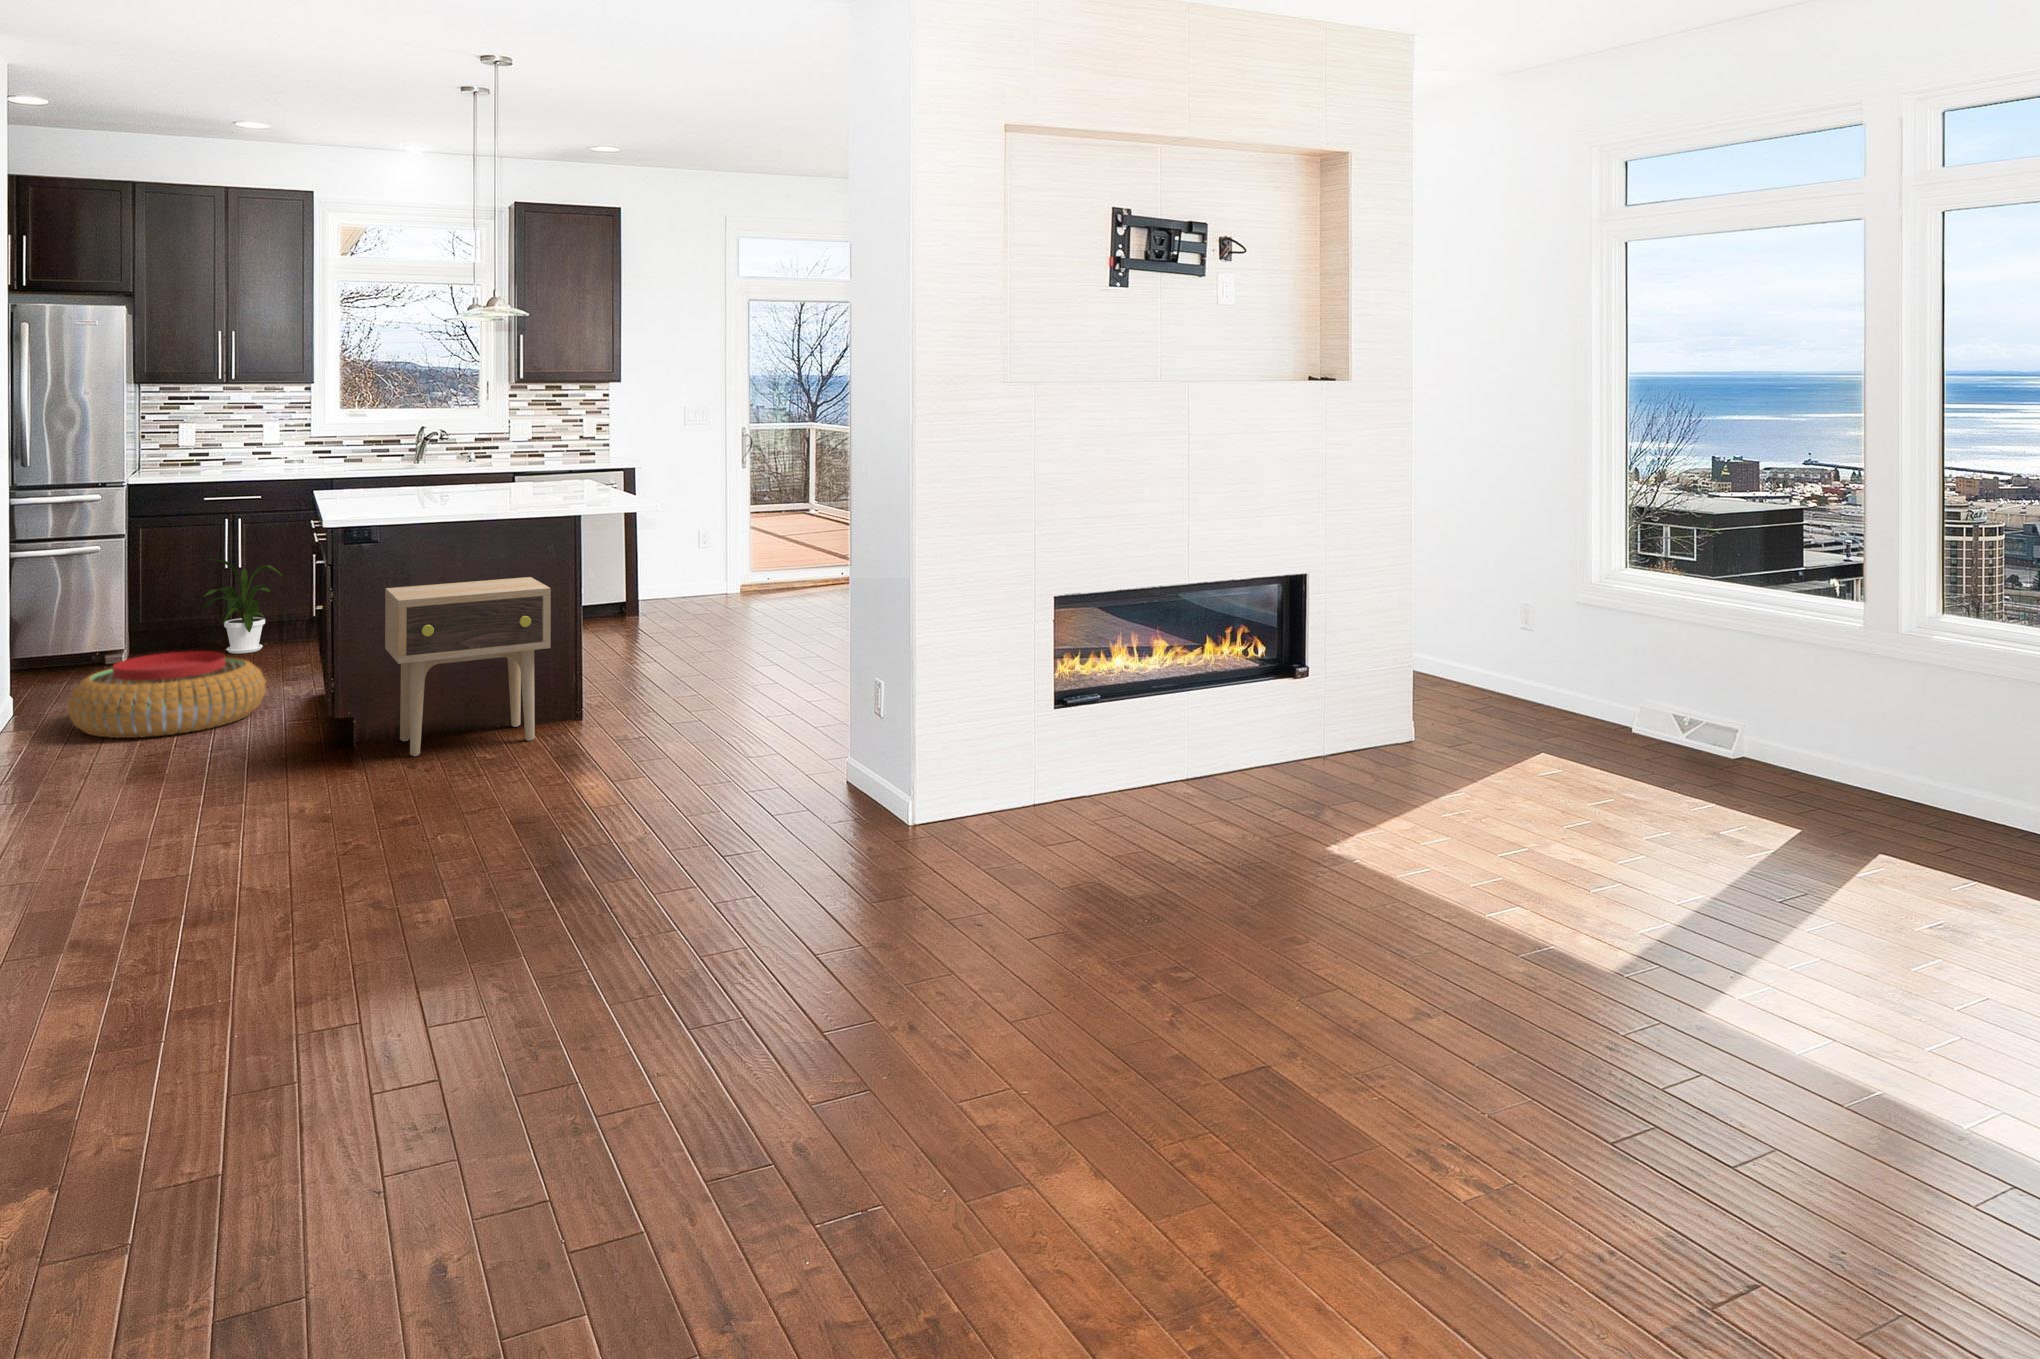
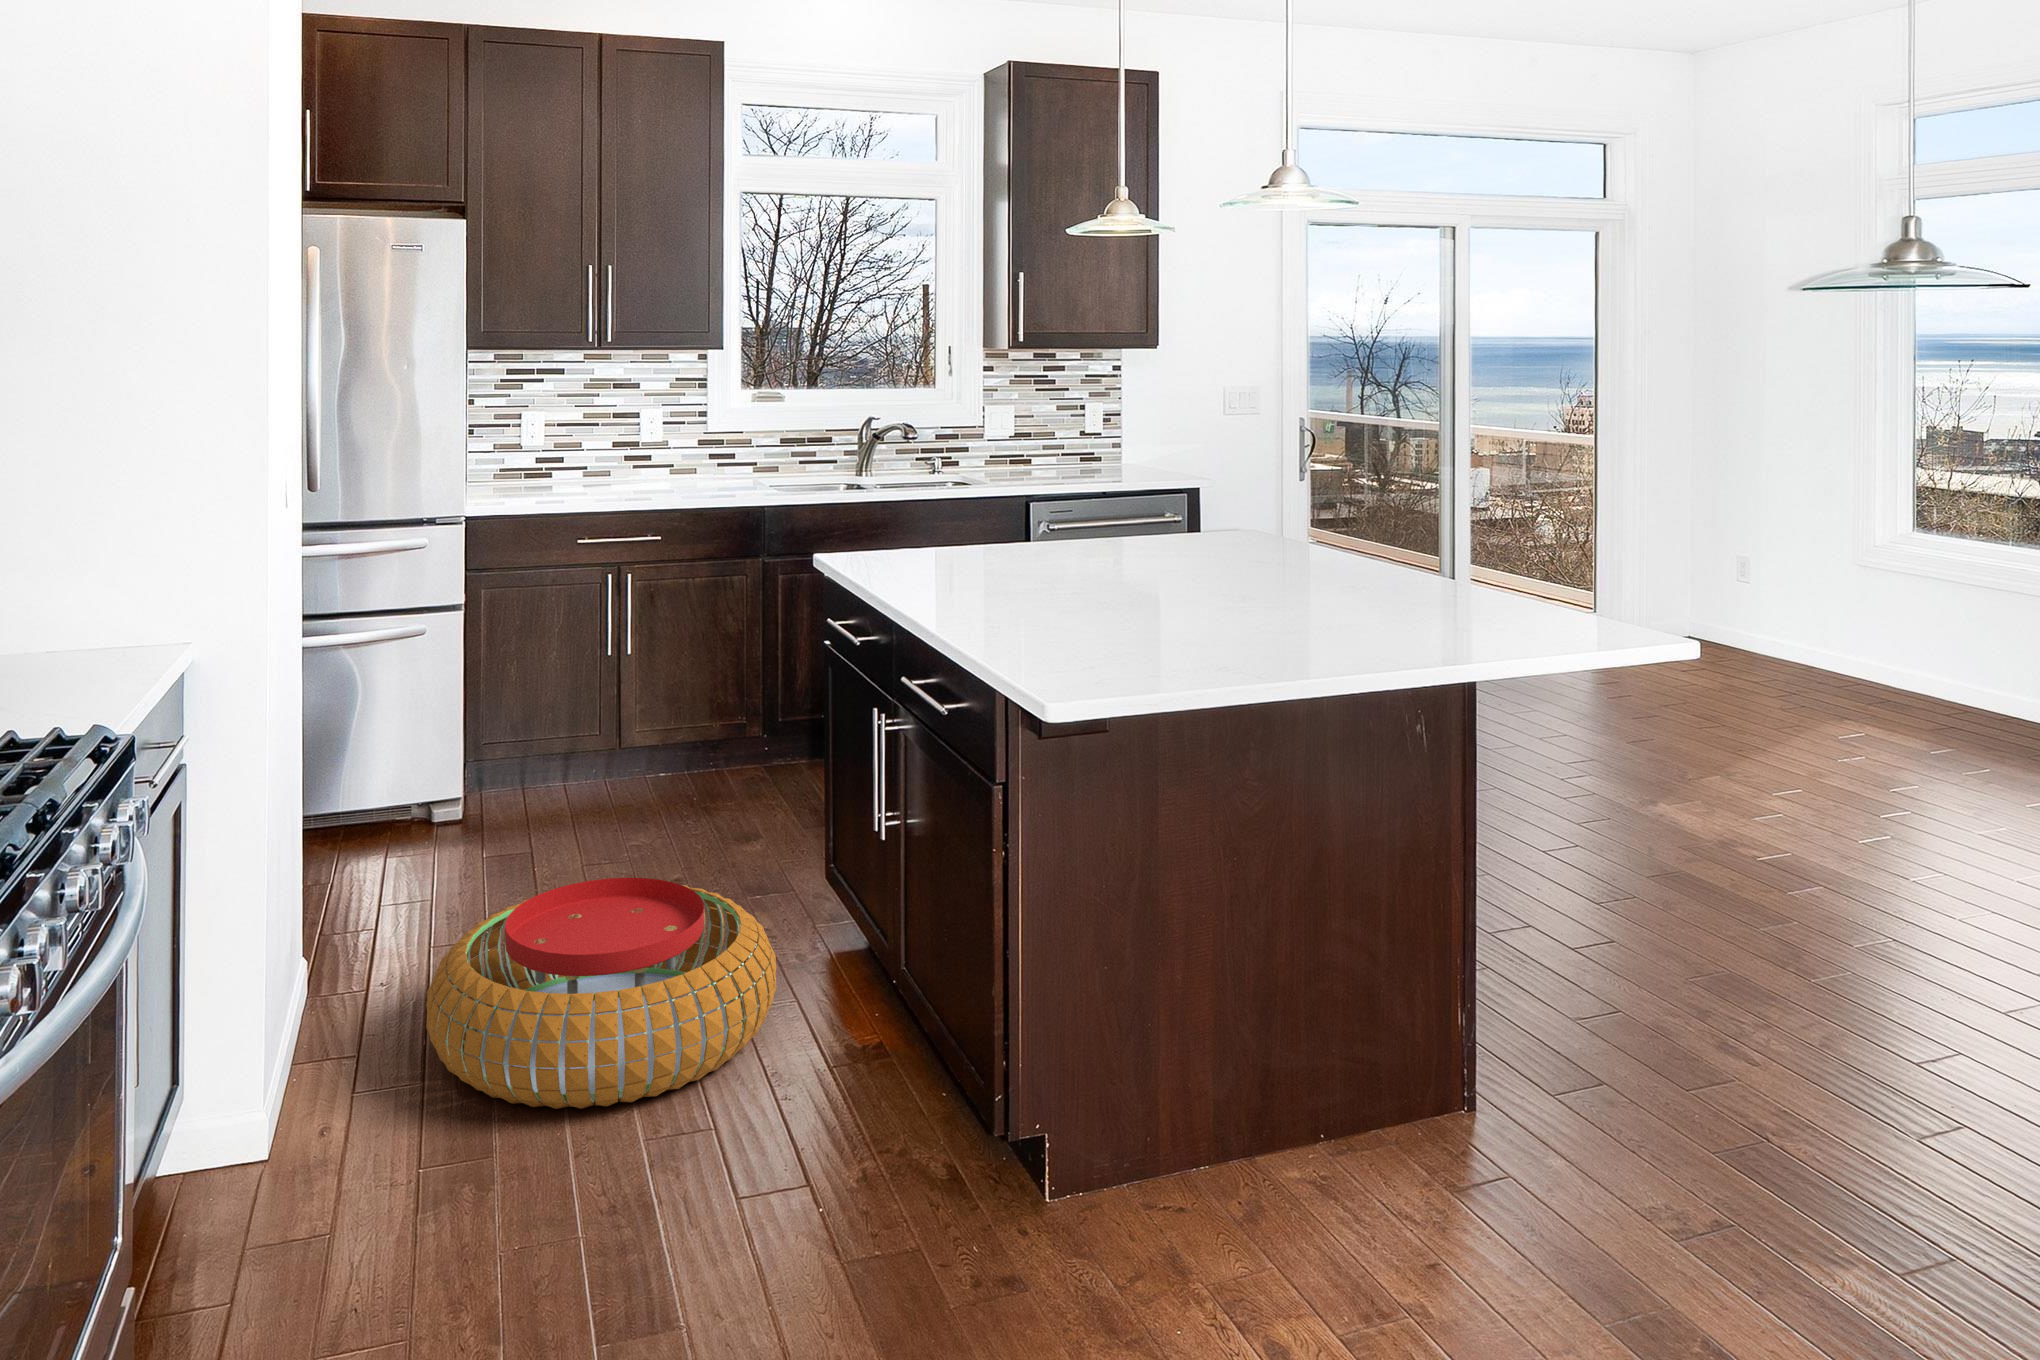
house plant: present [203,559,283,654] -> none [576,639,701,796]
side table: present [385,577,551,756] -> none [1107,796,1512,1292]

